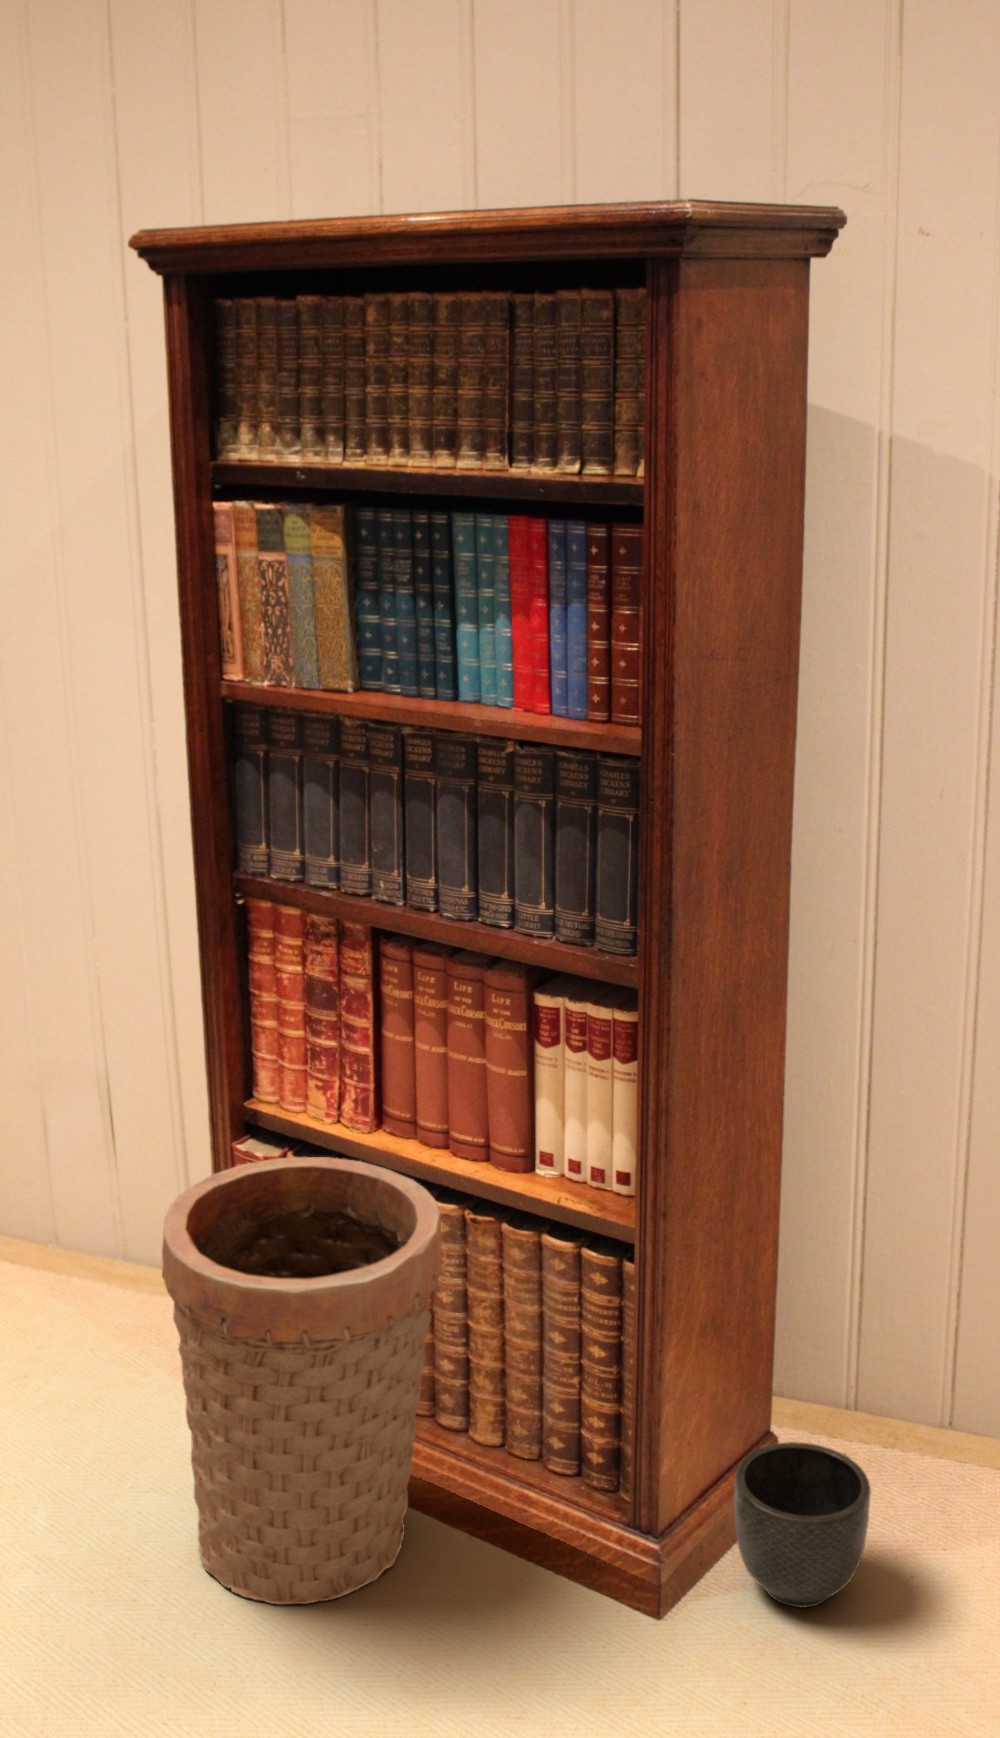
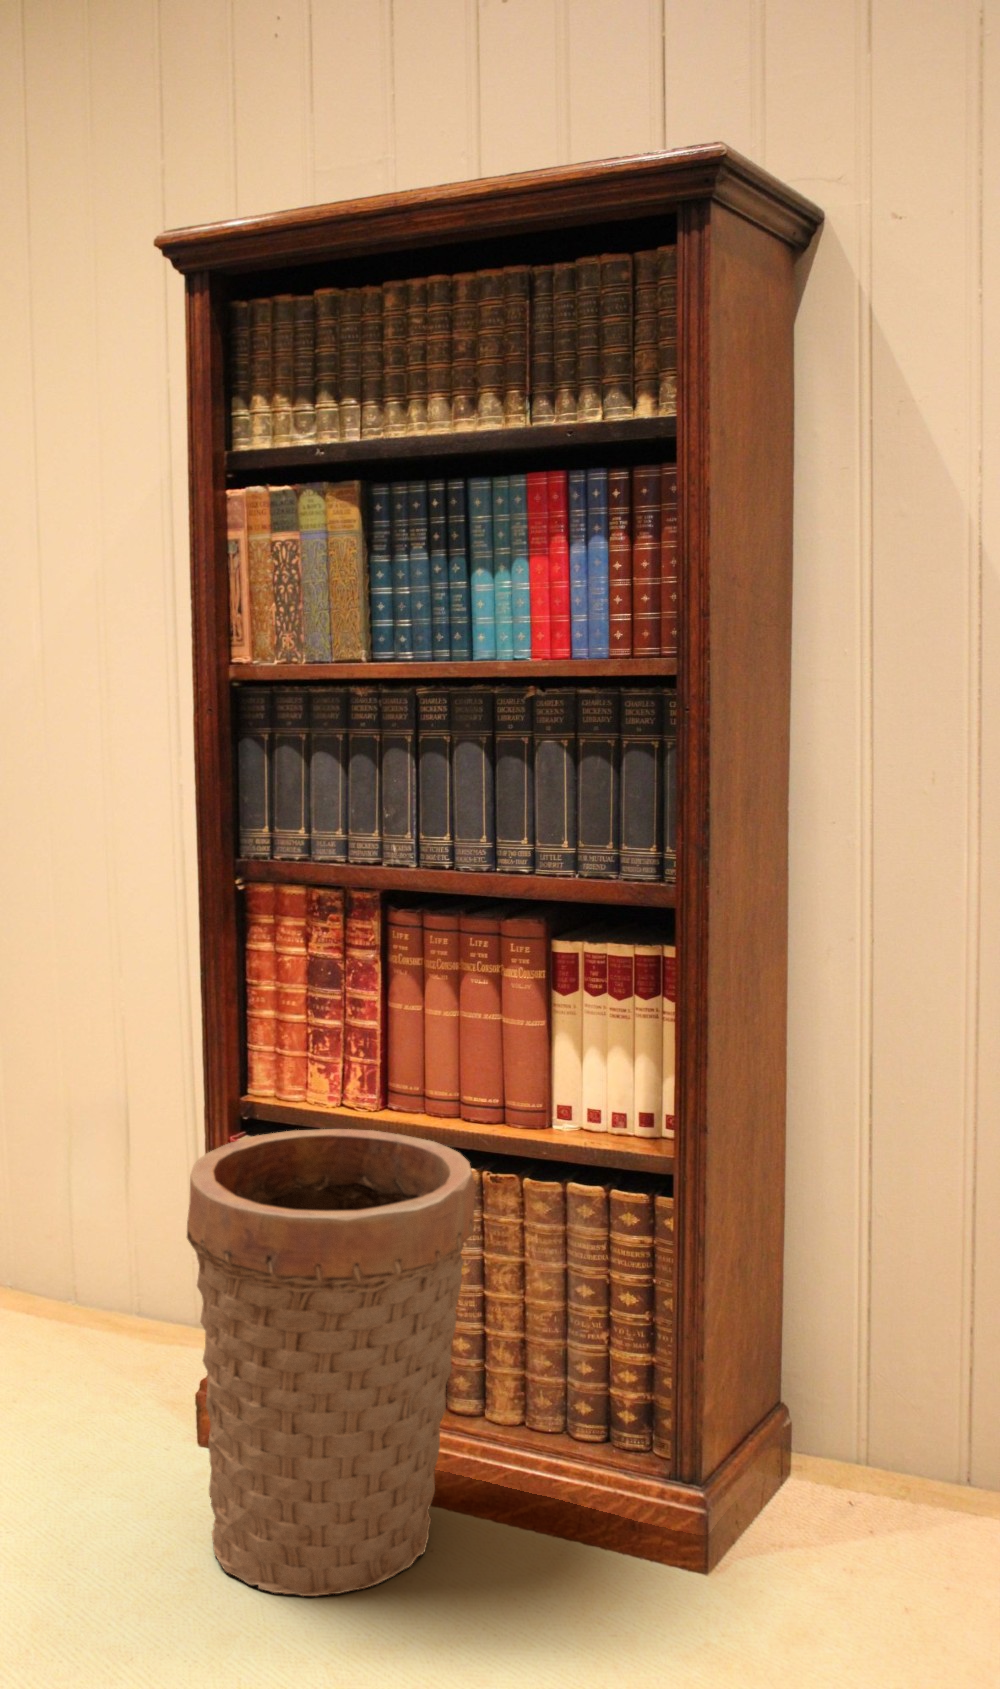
planter: present [734,1442,871,1608] -> none [773,1390,911,1556]

